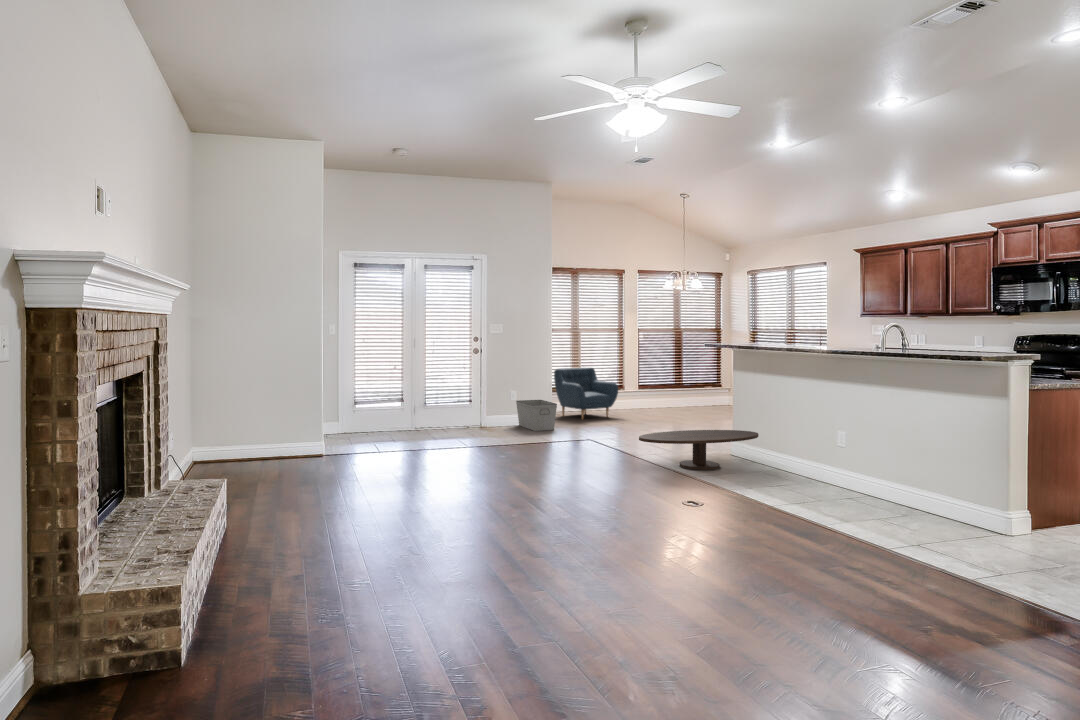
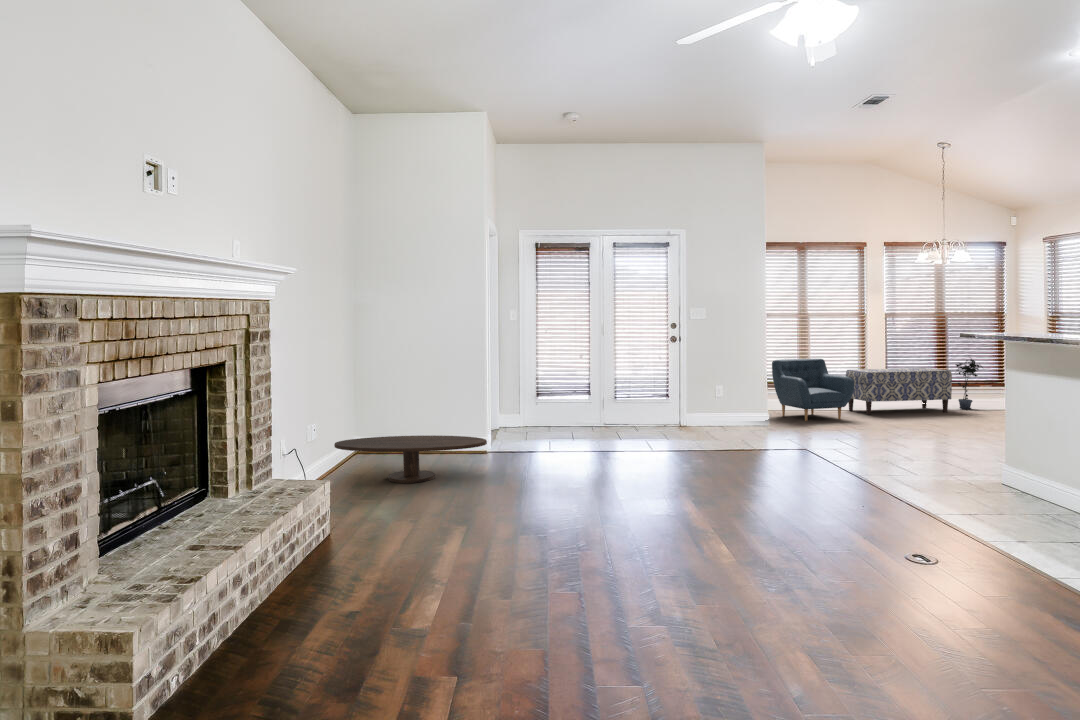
potted plant: none [687,366,708,407] -> present [956,359,983,409]
bench: none [610,375,686,413] -> present [846,368,952,415]
storage bin: present [516,400,557,431] -> none [720,396,769,433]
coffee table: present [639,430,759,470] -> present [334,435,487,483]

